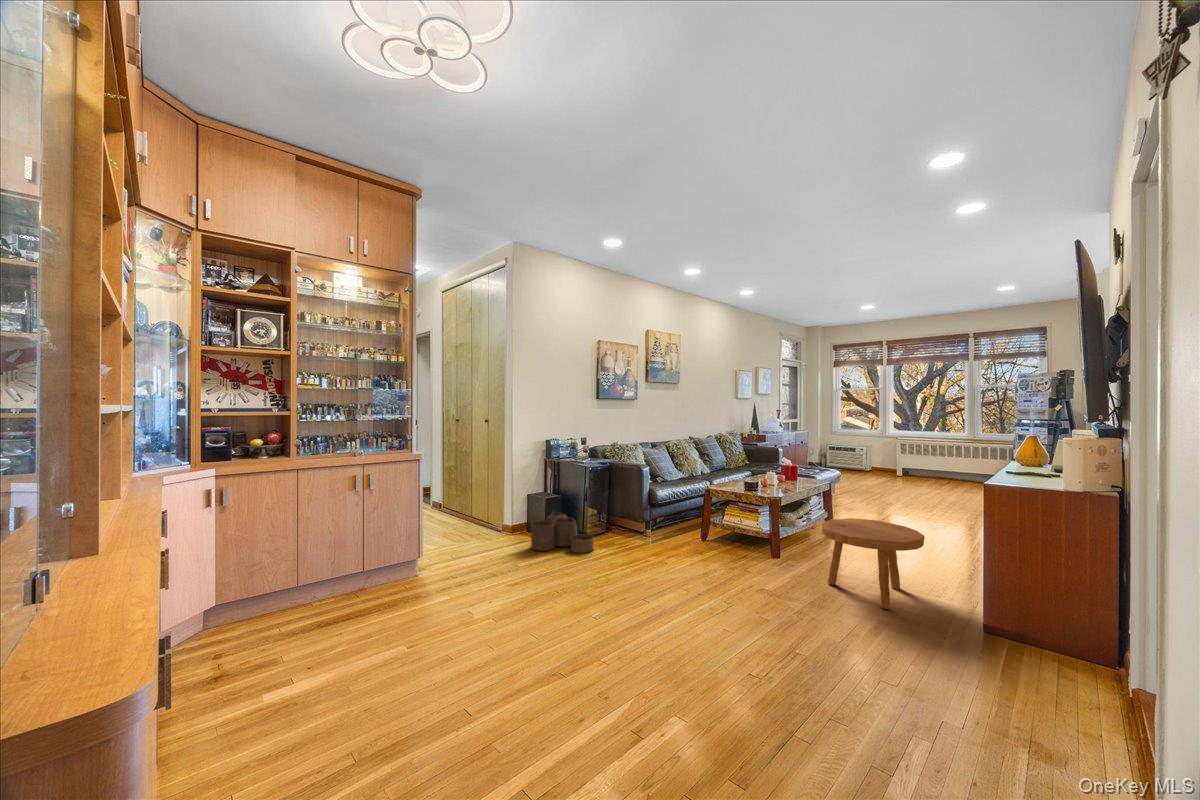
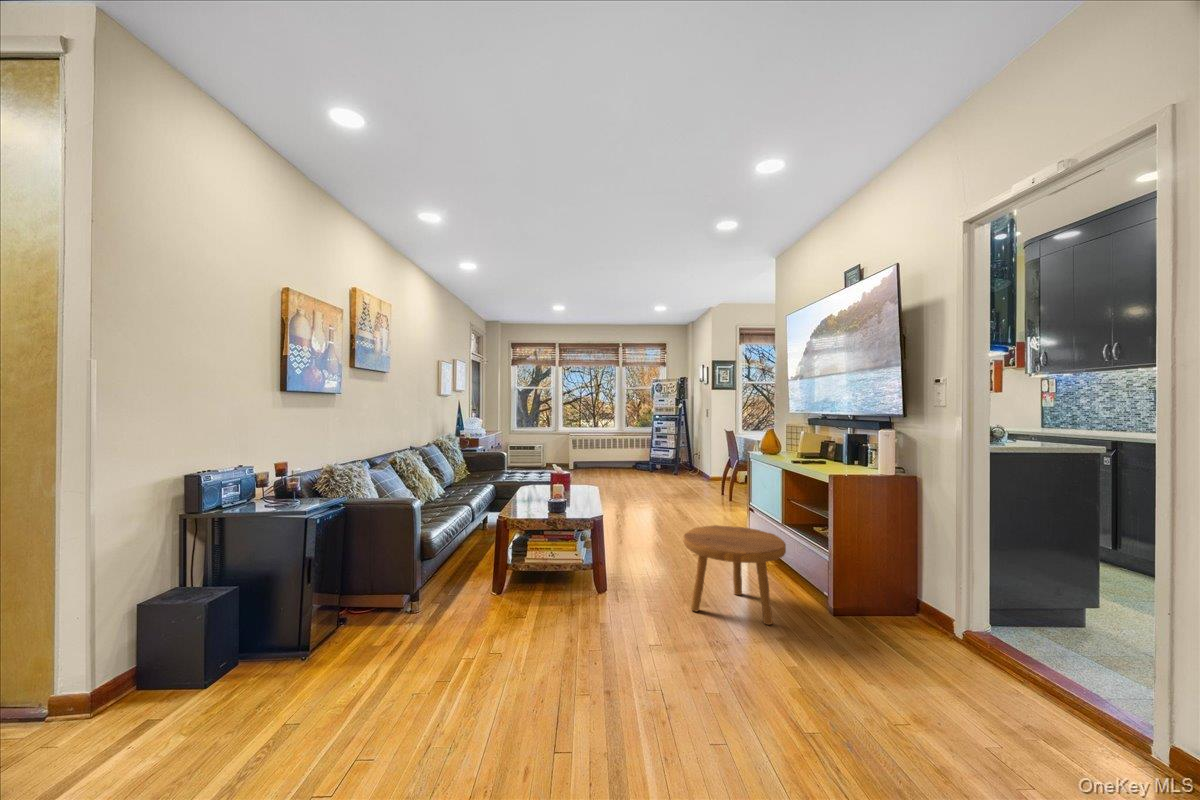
woven basket: present [531,512,594,553] -> none [186,617,350,734]

